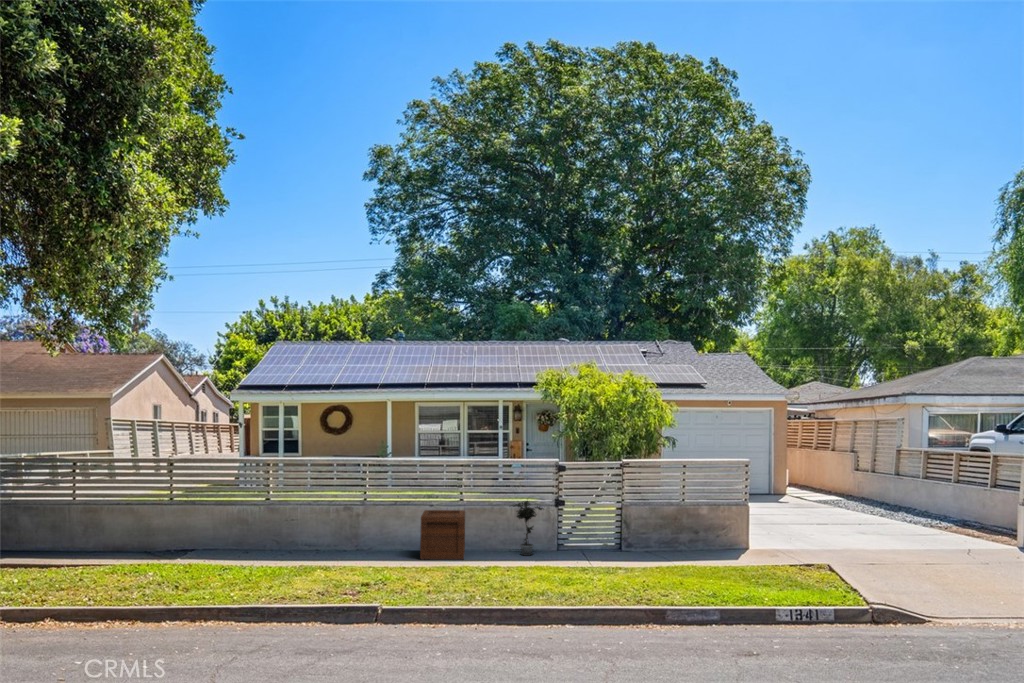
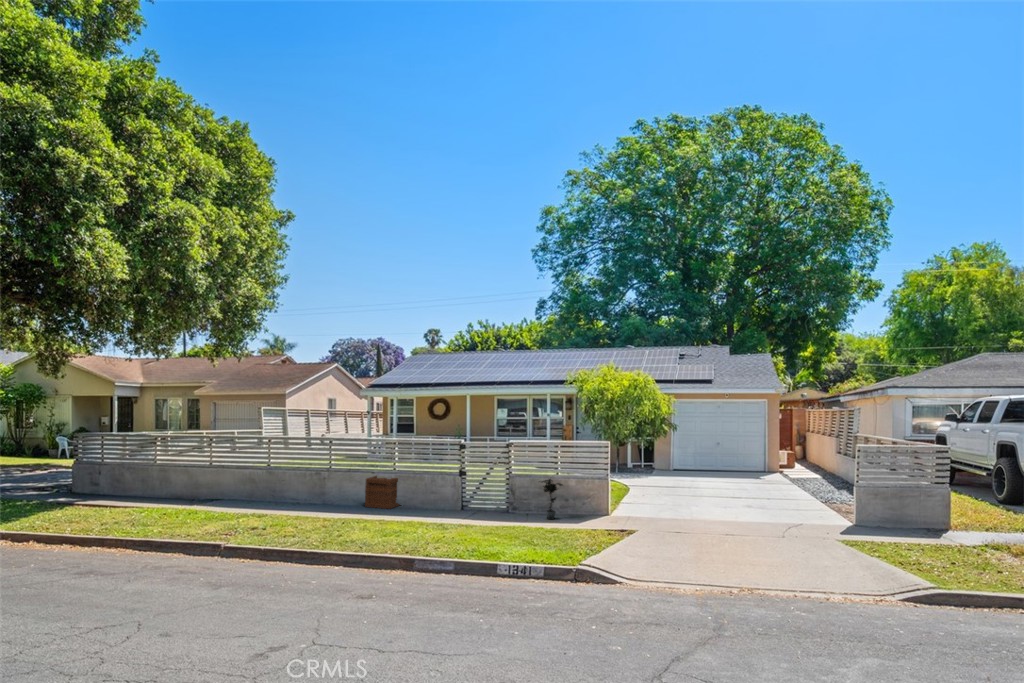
potted plant: present [511,501,543,556] -> present [541,479,562,519]

